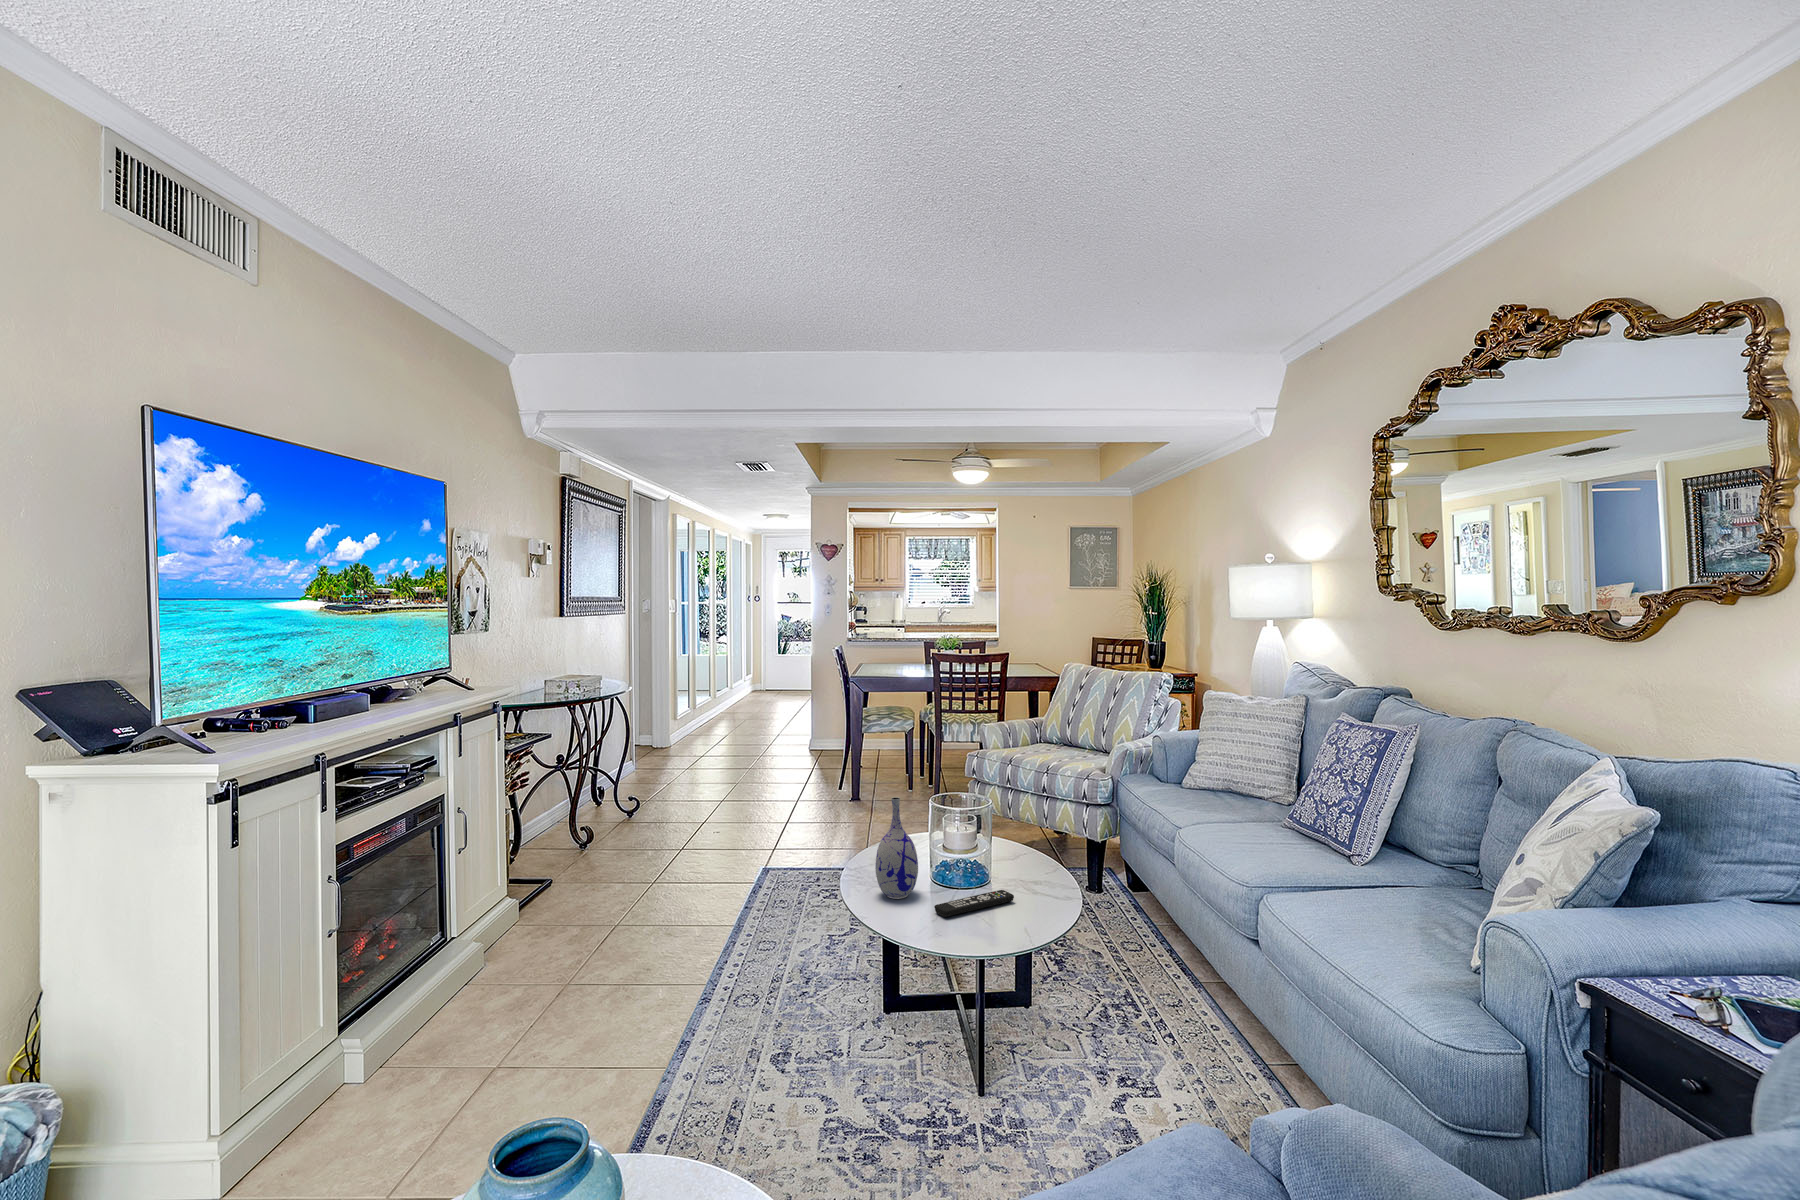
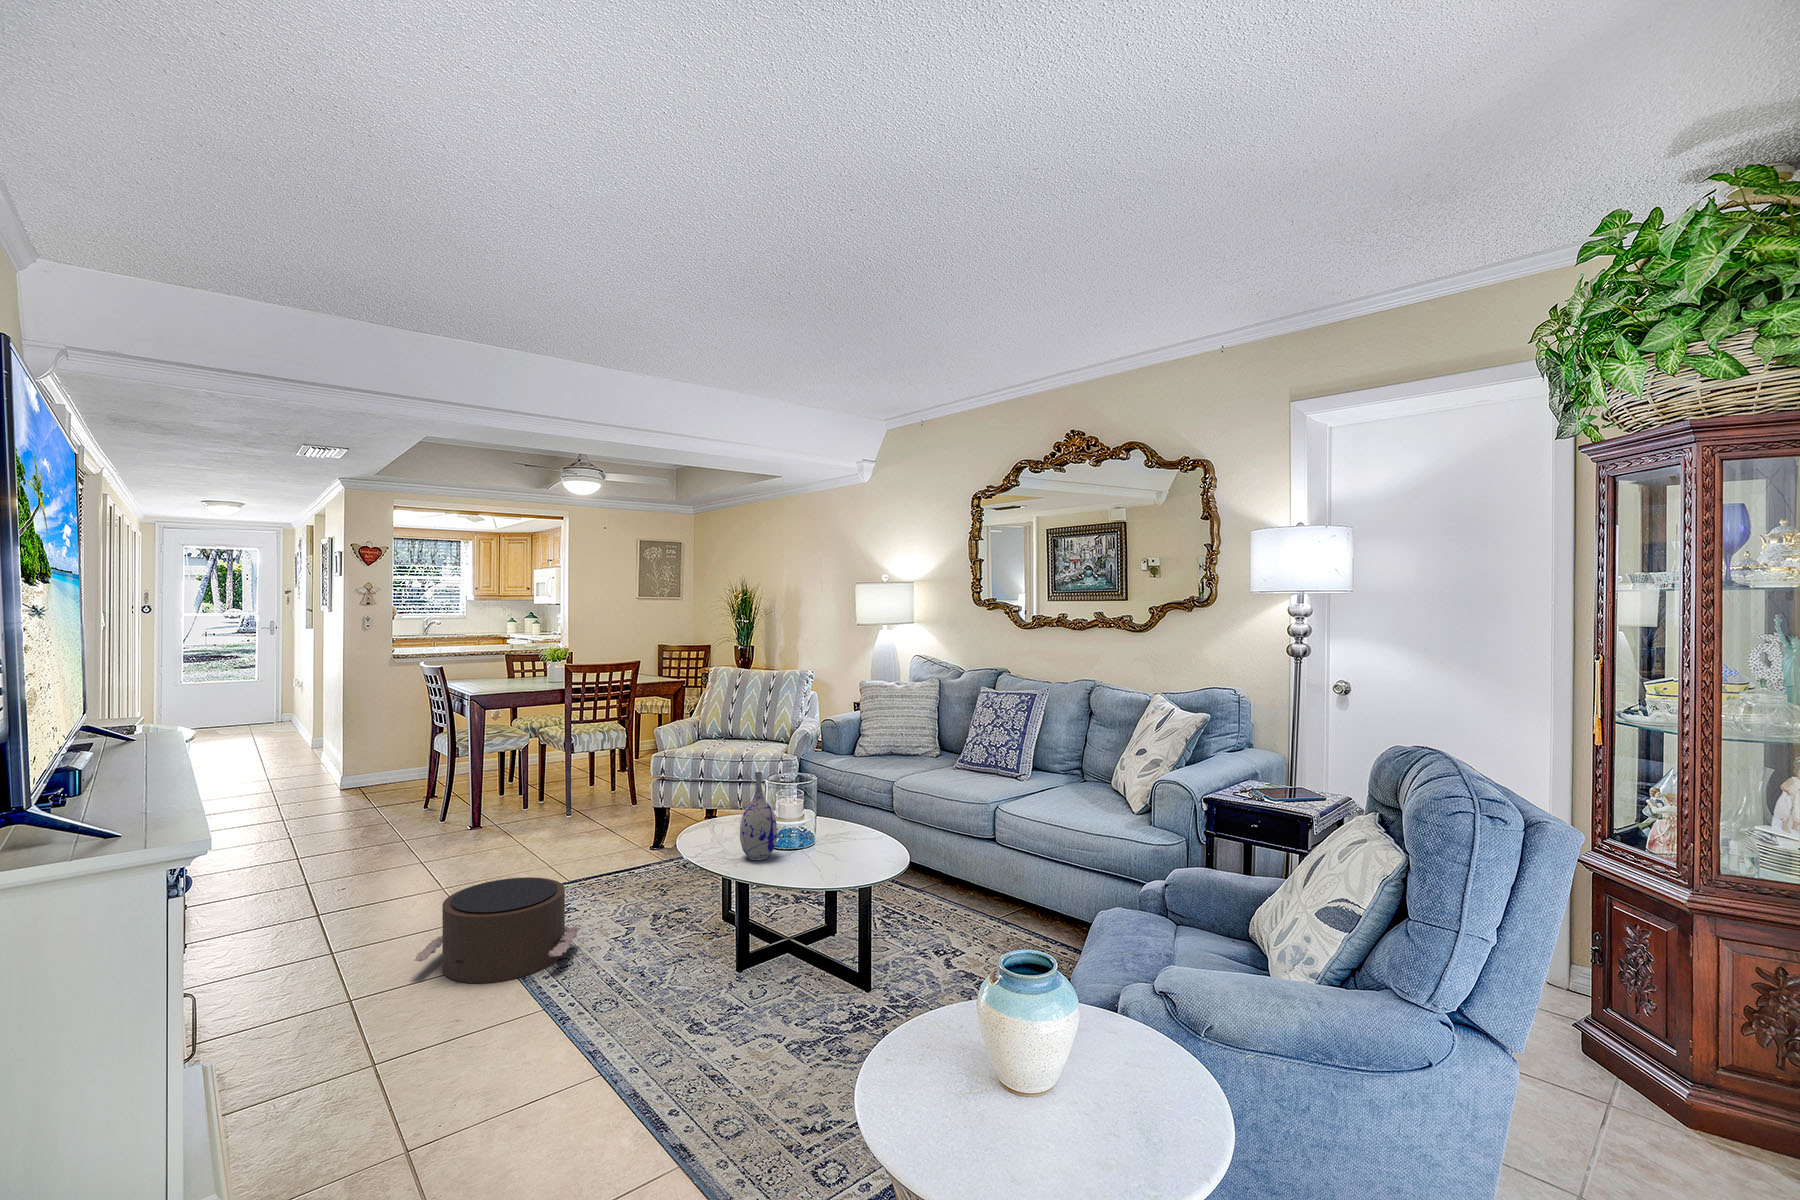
pouf: none [648,864,788,962] -> present [414,877,579,983]
remote control: present [934,890,1014,917] -> none [806,837,850,862]

